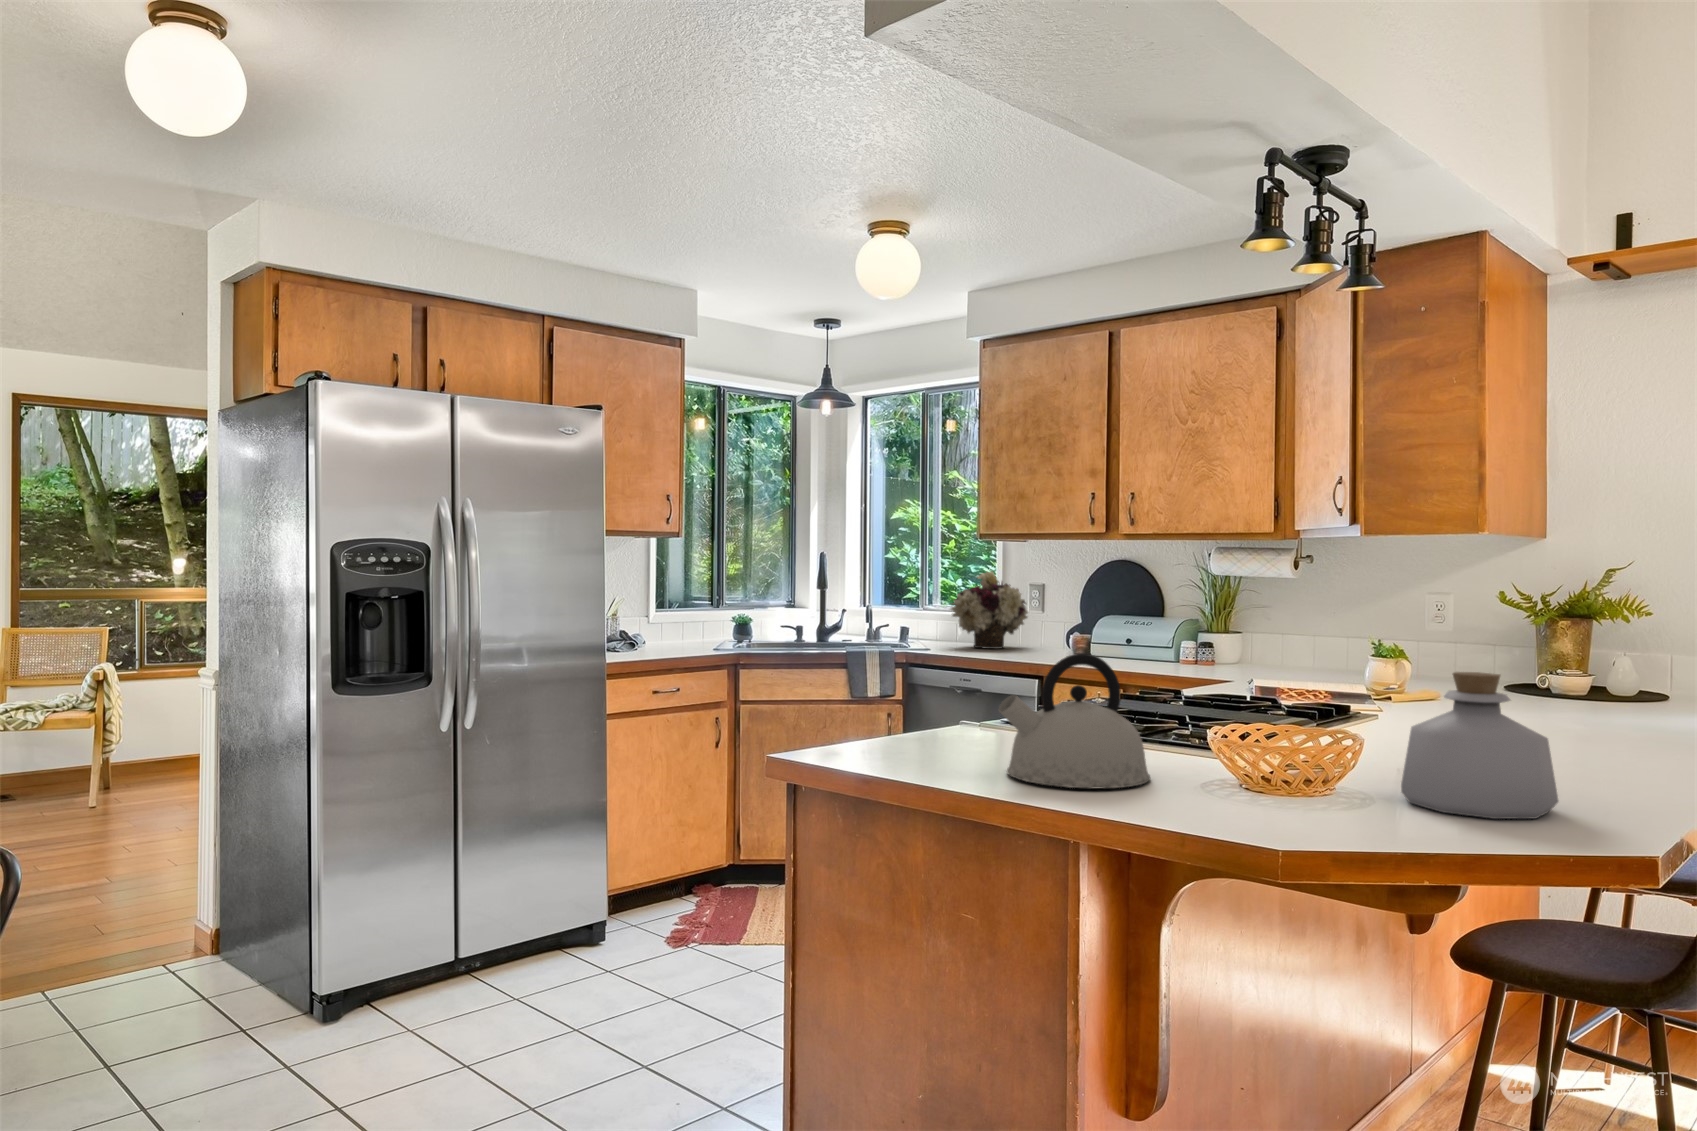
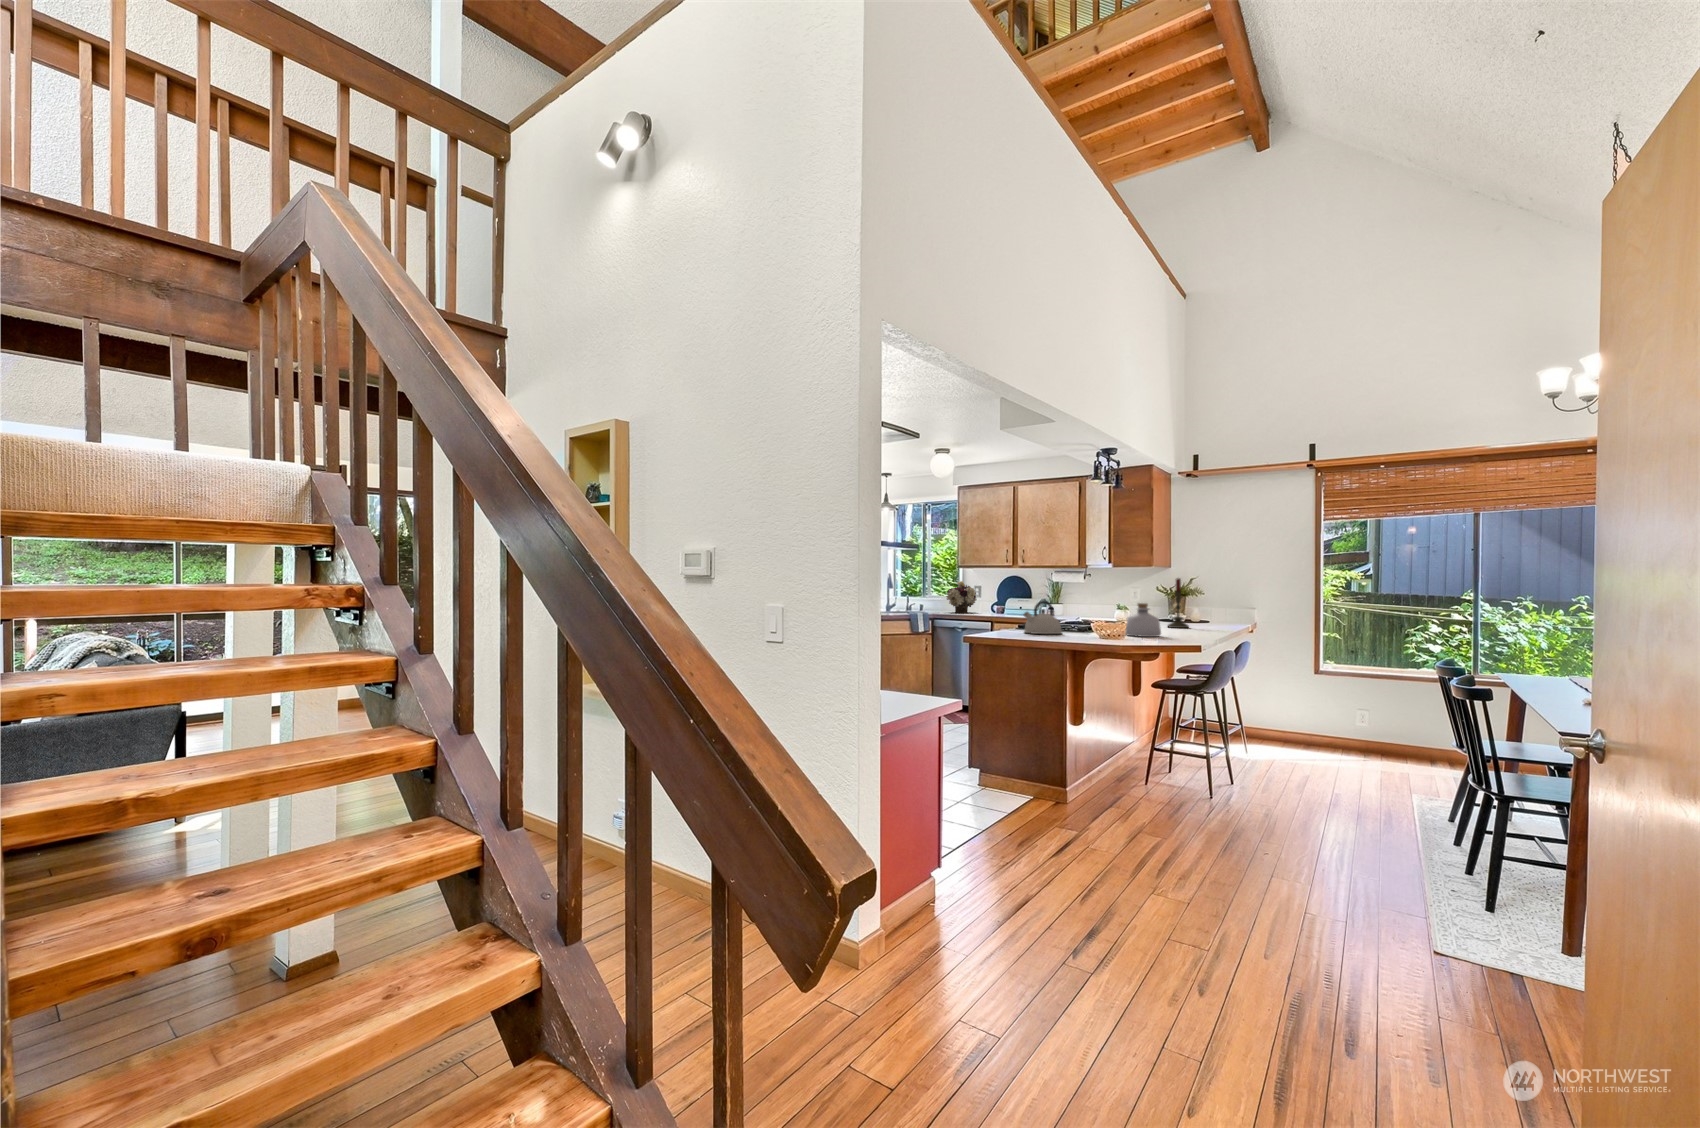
candle: none [1550,563,1629,738] -> present [1168,578,1189,628]

